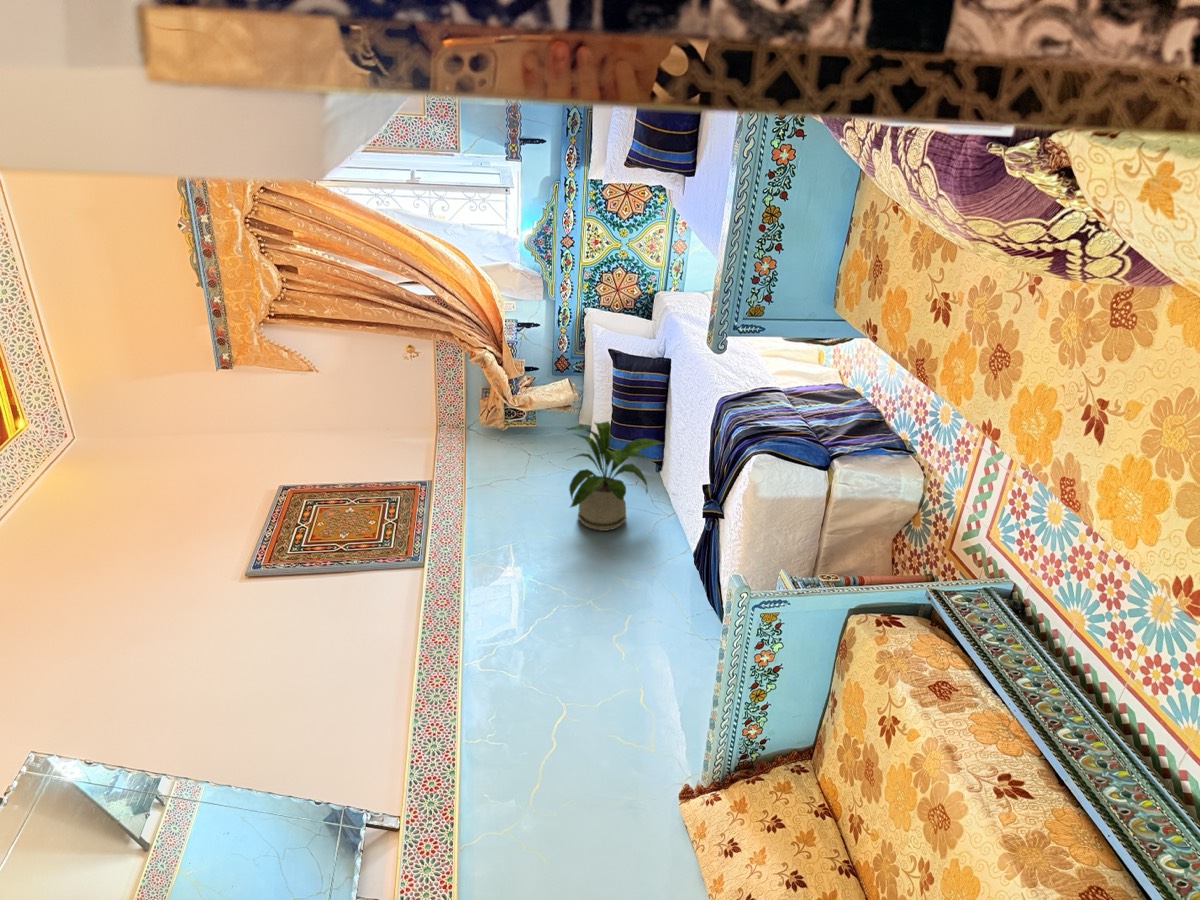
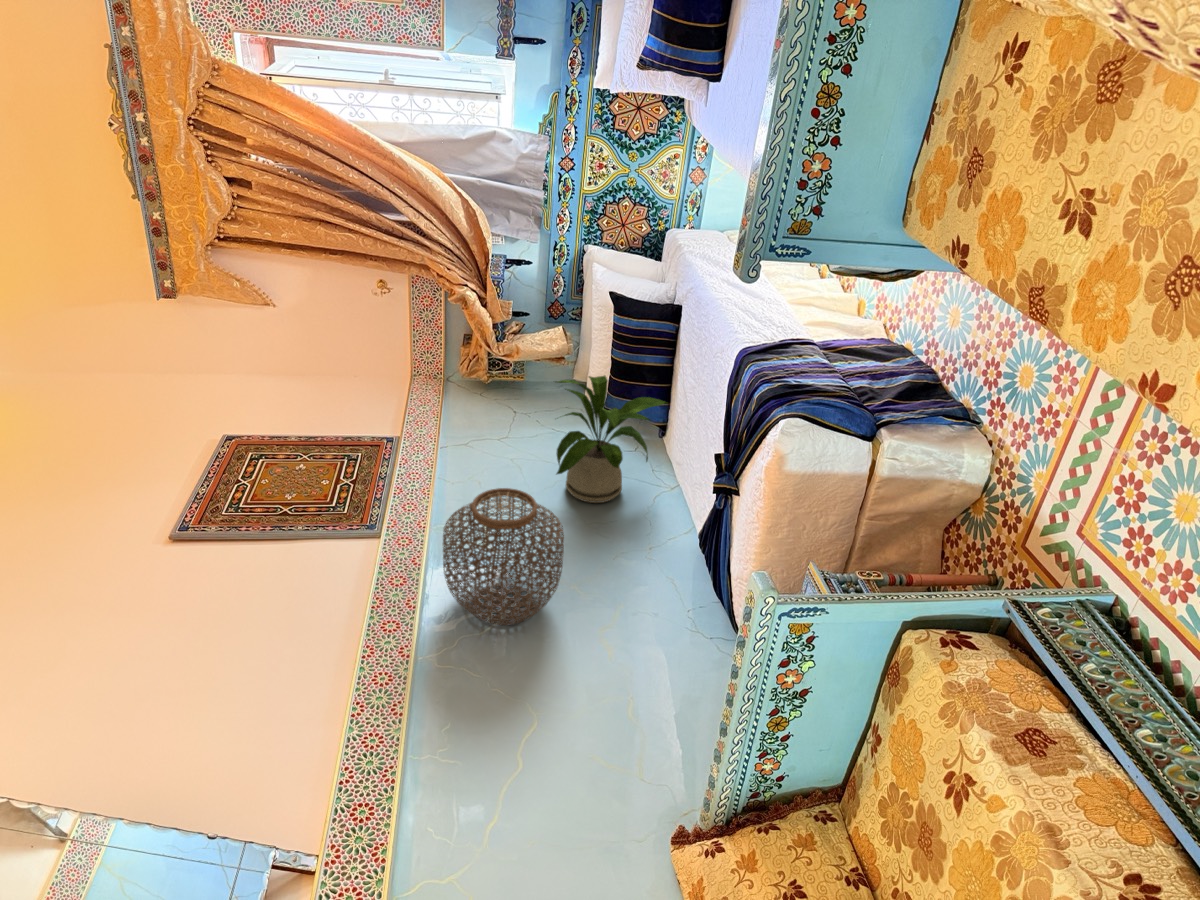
woven basket: none [480,520,581,635] -> present [443,488,564,625]

